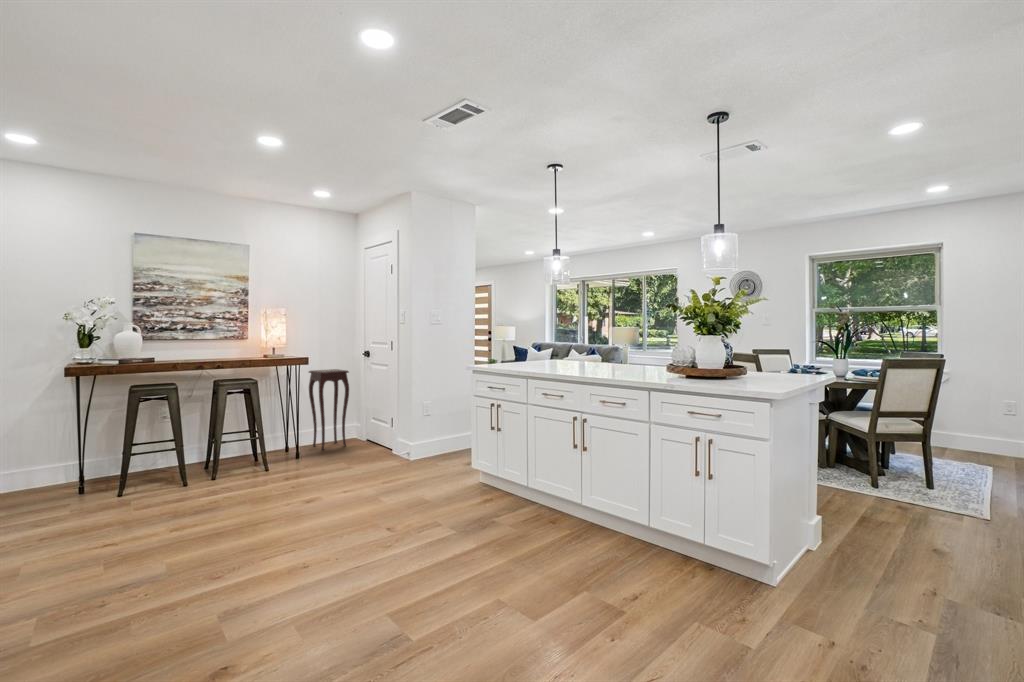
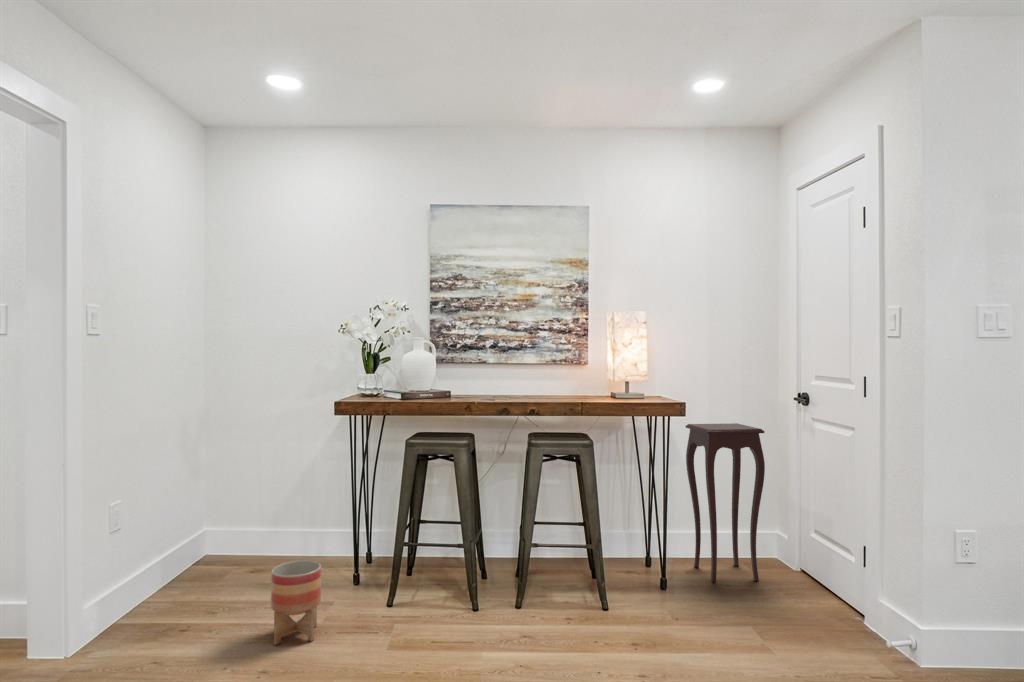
planter: none [32,465,72,515] -> present [271,561,321,645]

